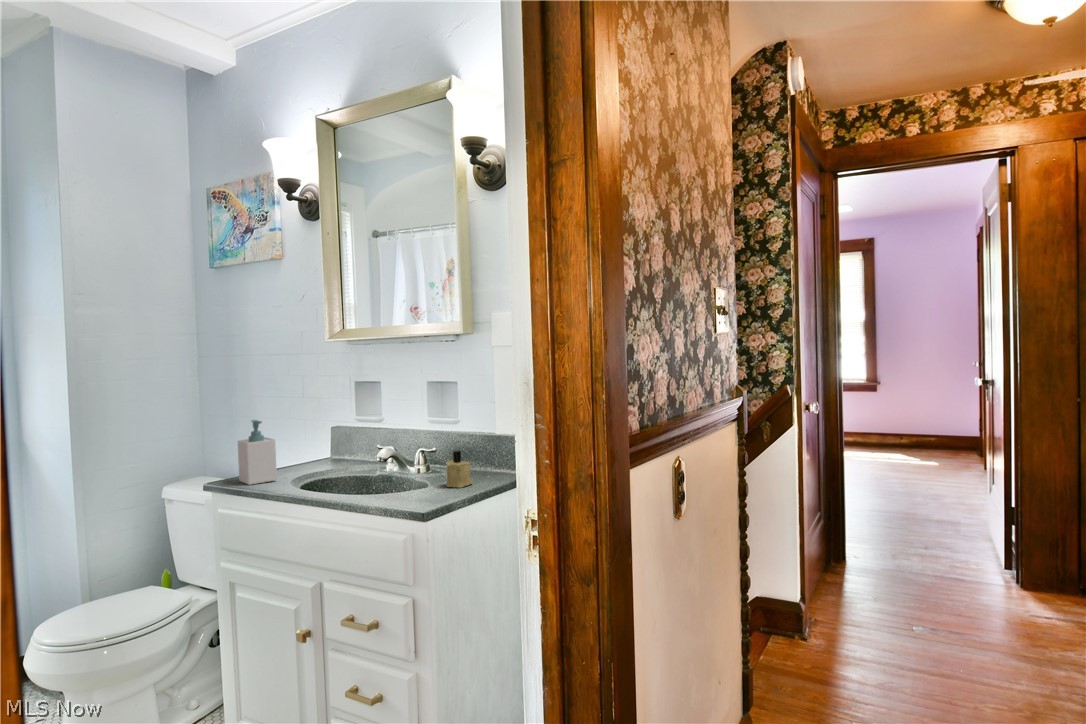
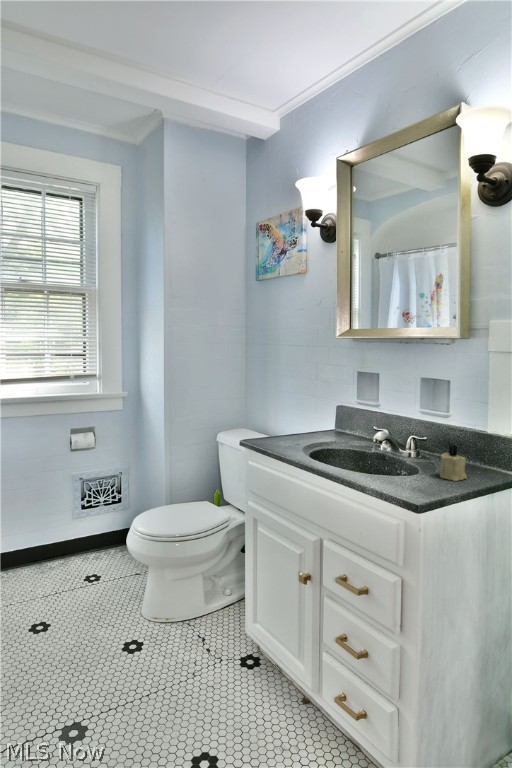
soap bottle: present [238,420,277,485] -> none [265,396,293,447]

